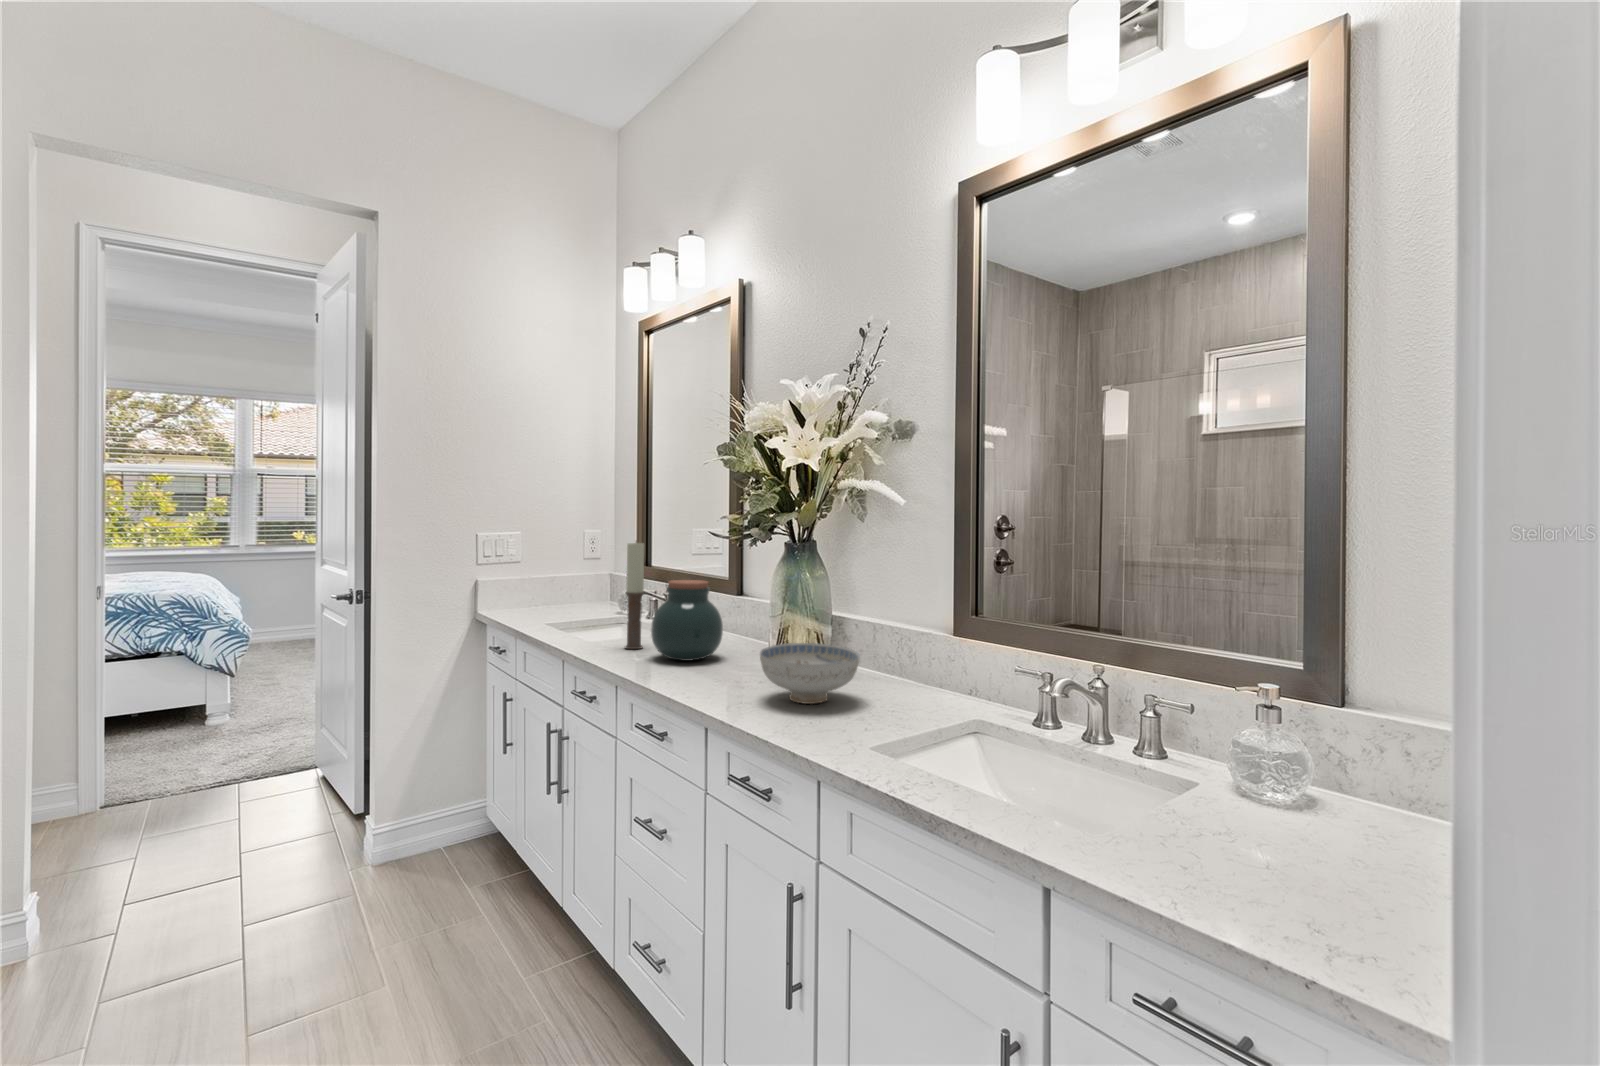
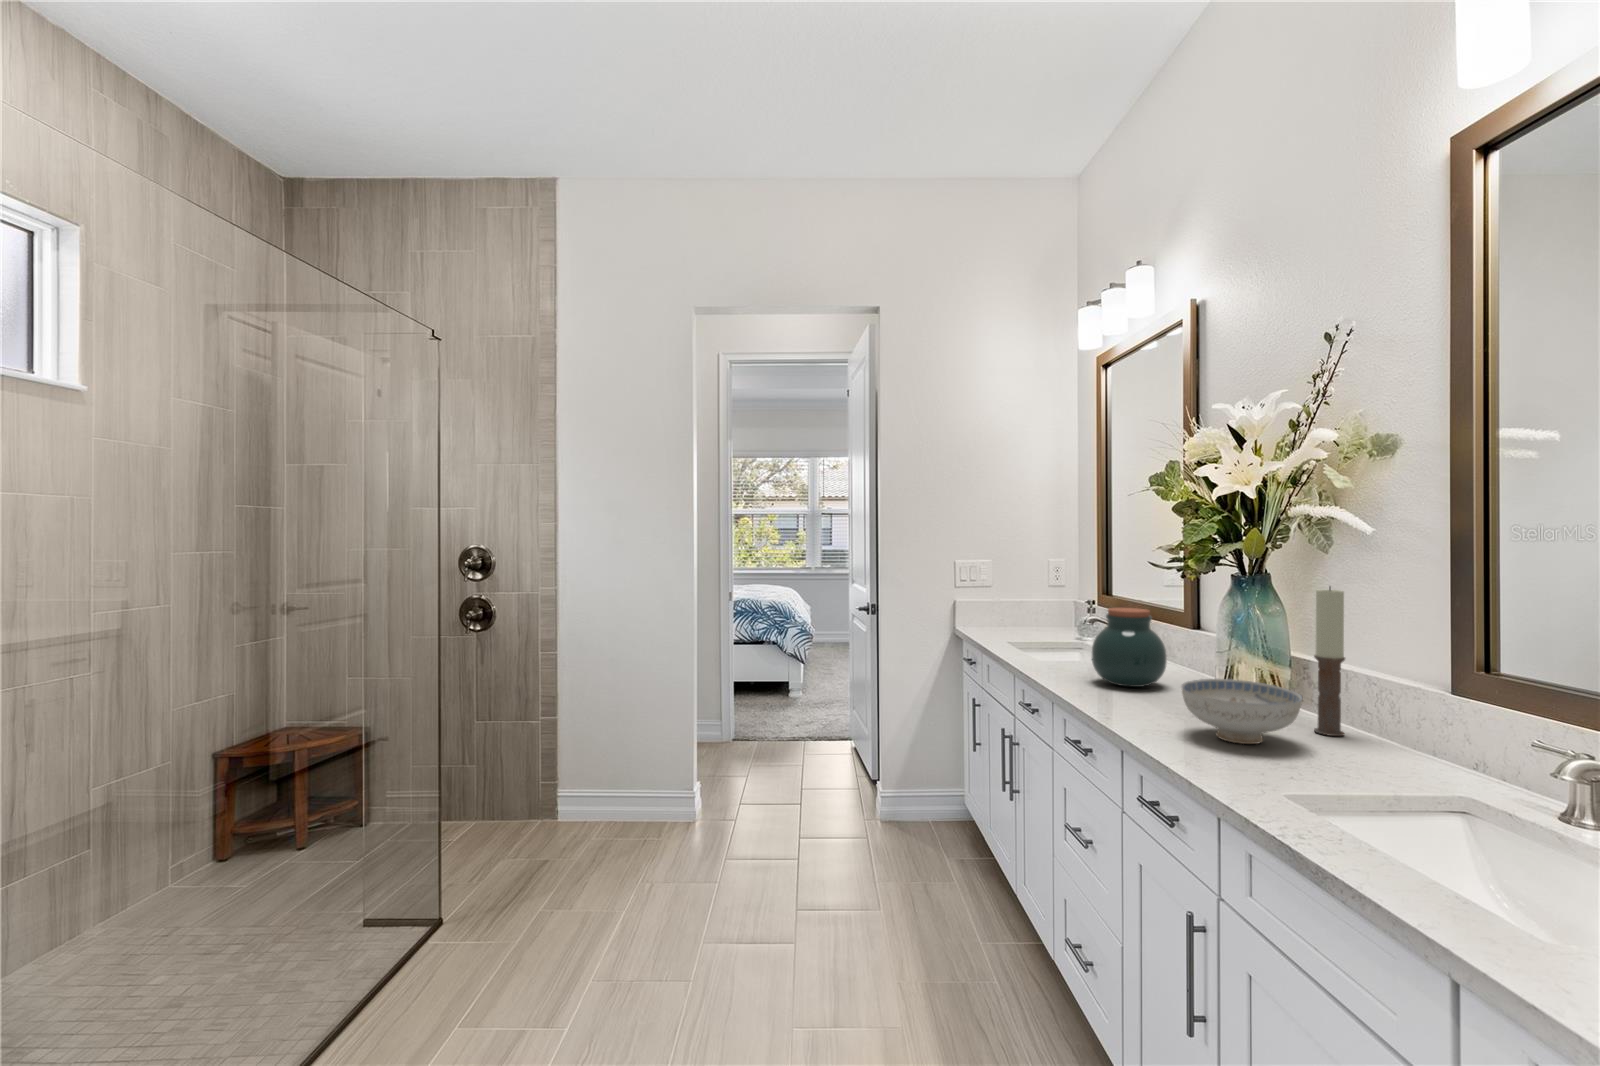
candle: present [625,543,644,649] -> present [1314,587,1345,736]

